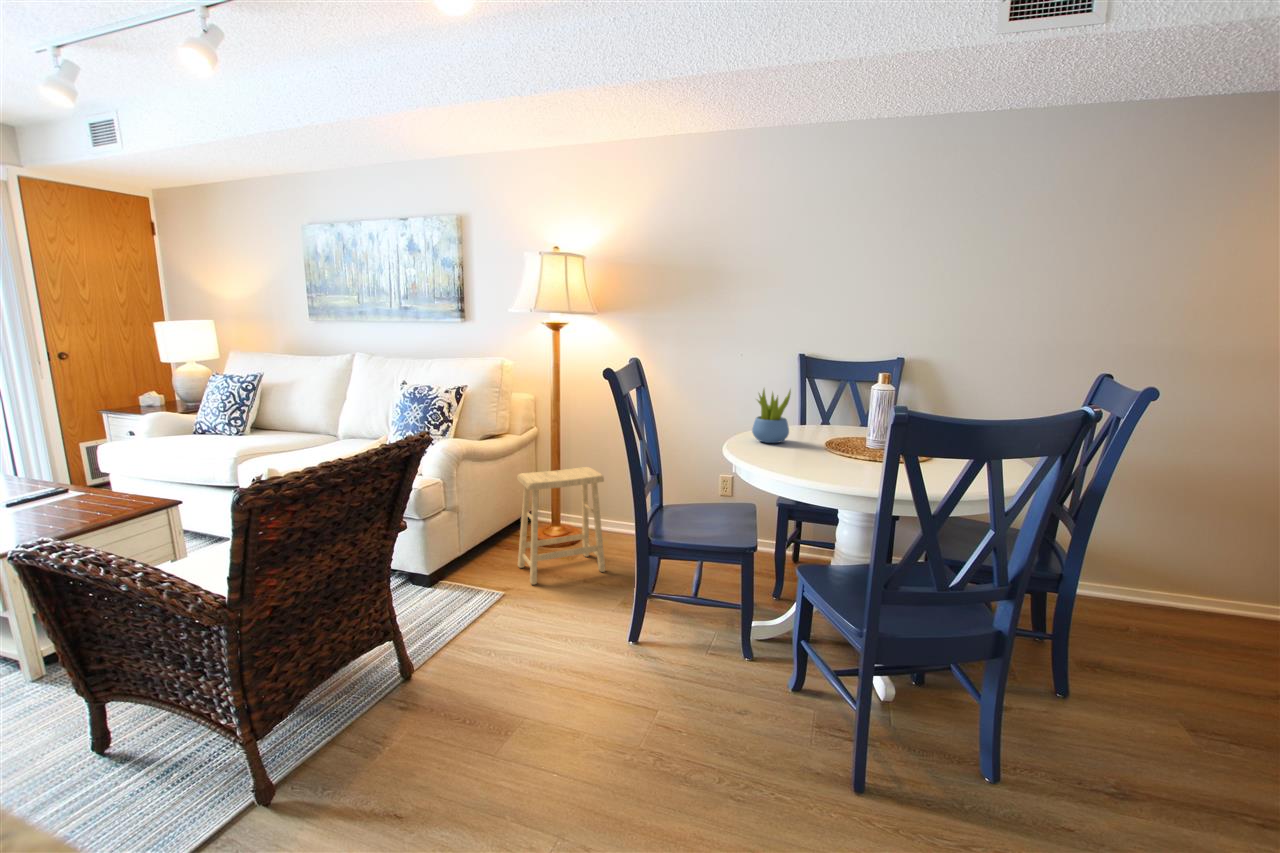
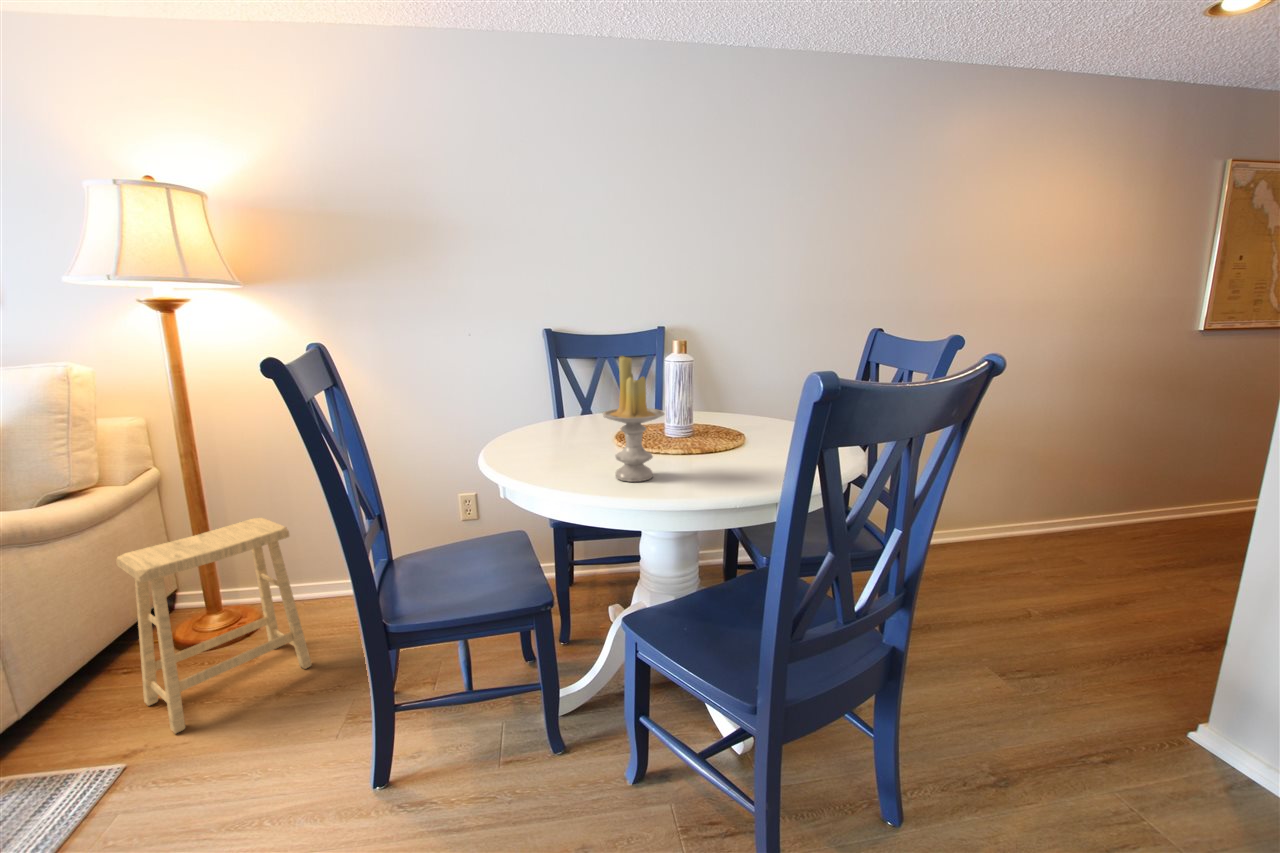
candle: none [796,382,841,471] -> present [603,356,664,482]
succulent plant: present [752,390,791,443] -> none [518,369,570,448]

